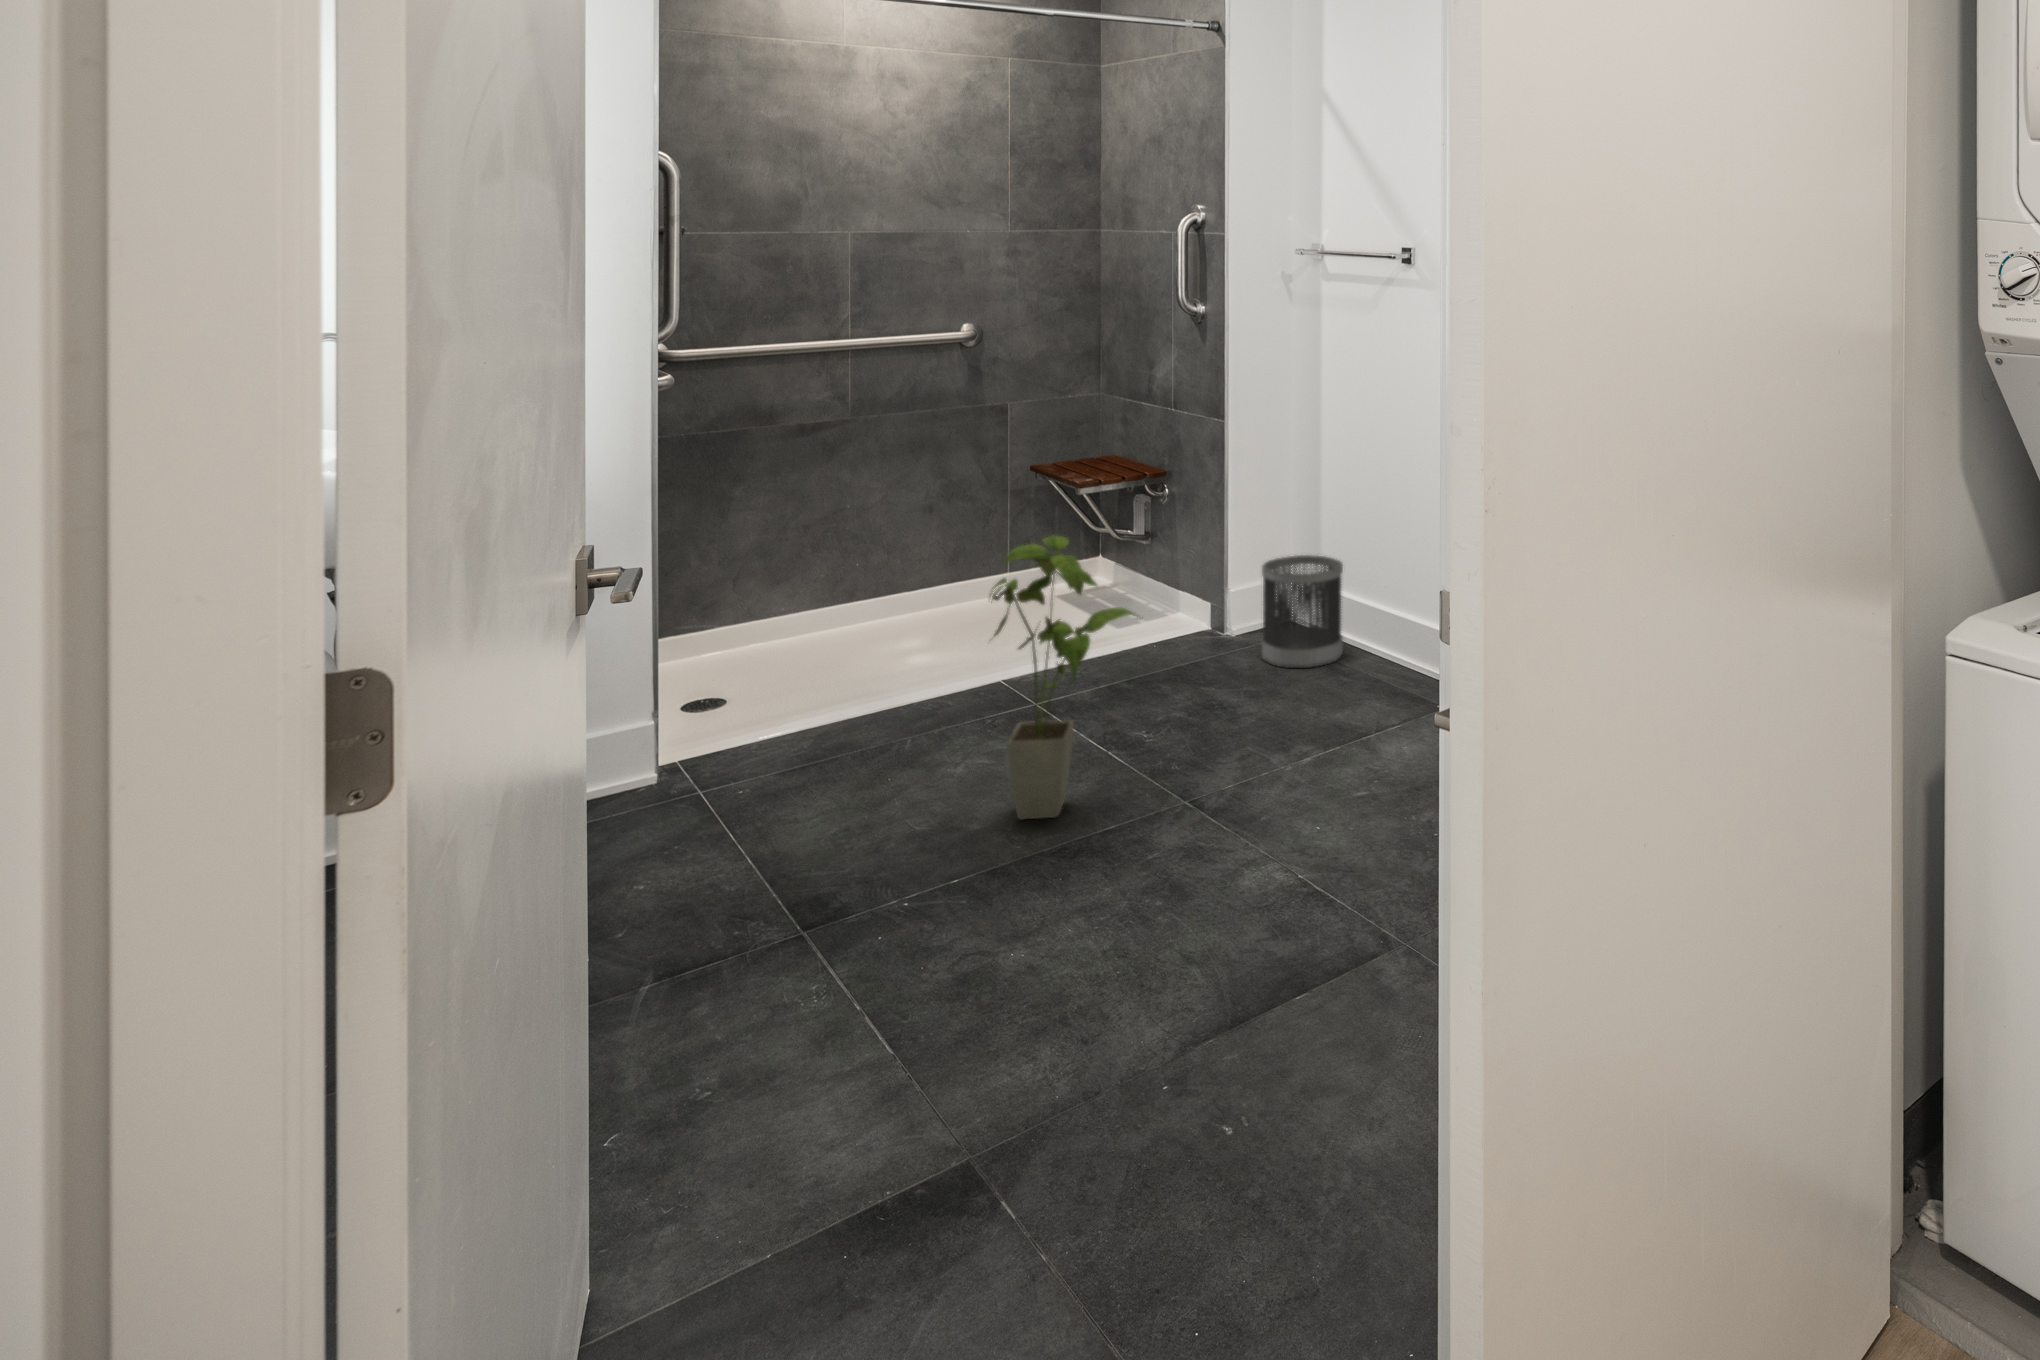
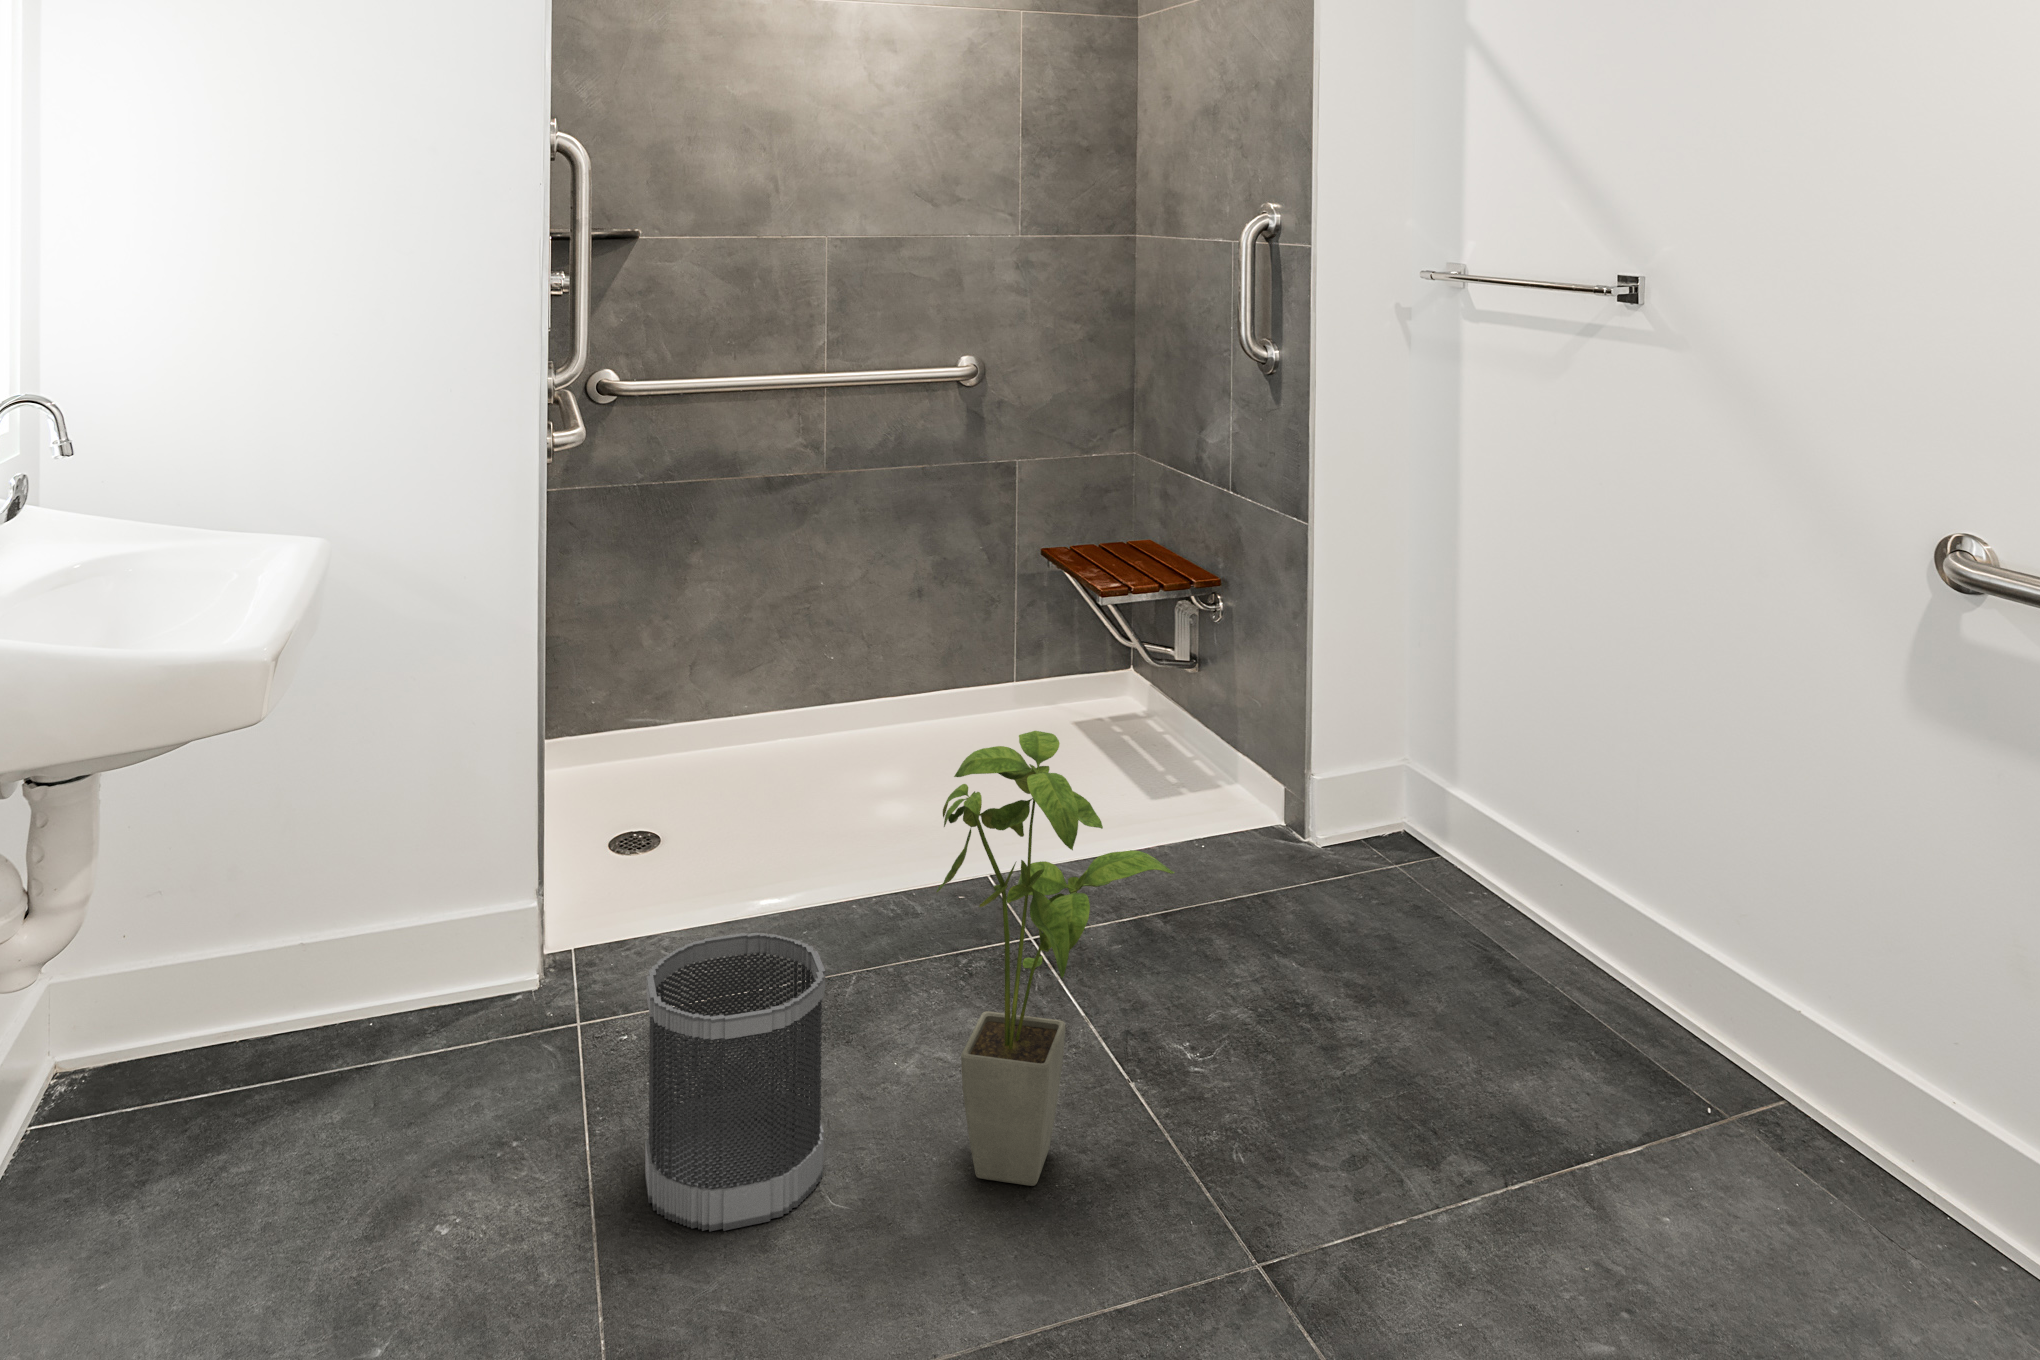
wastebasket: present [1262,555,1343,668] -> present [645,932,825,1231]

